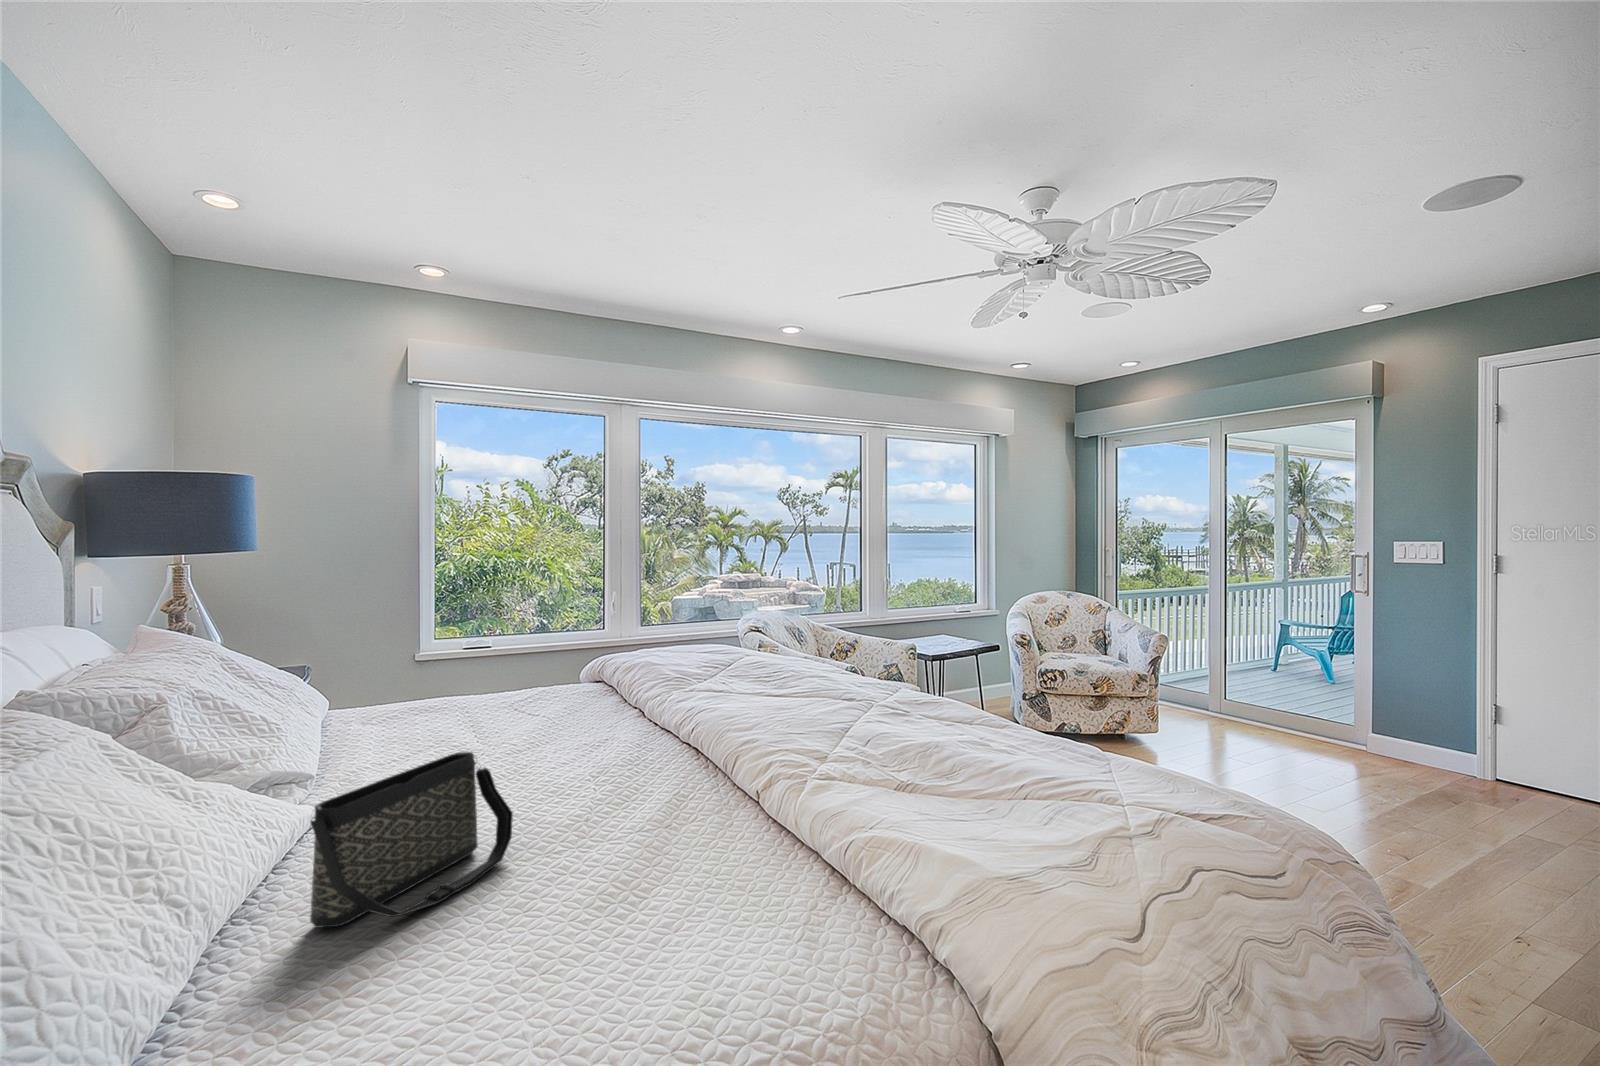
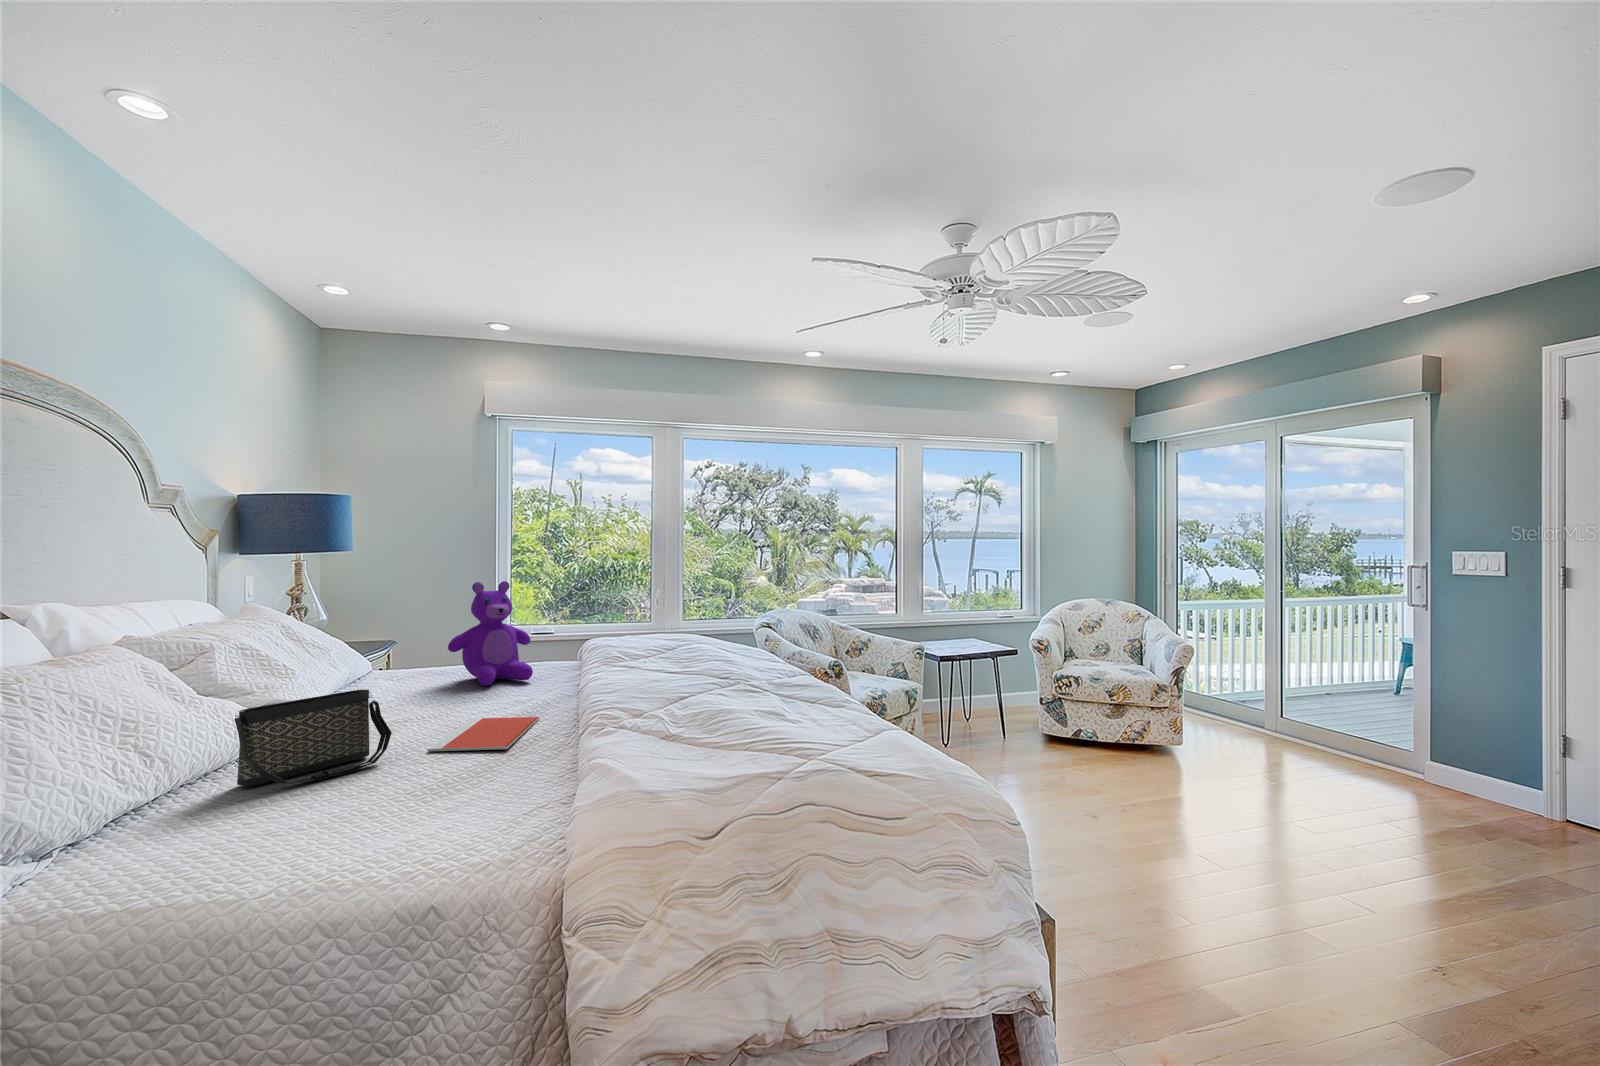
teddy bear: none [462,588,574,724] -> present [448,581,533,686]
notebook: none [553,765,663,833] -> present [428,717,539,751]

